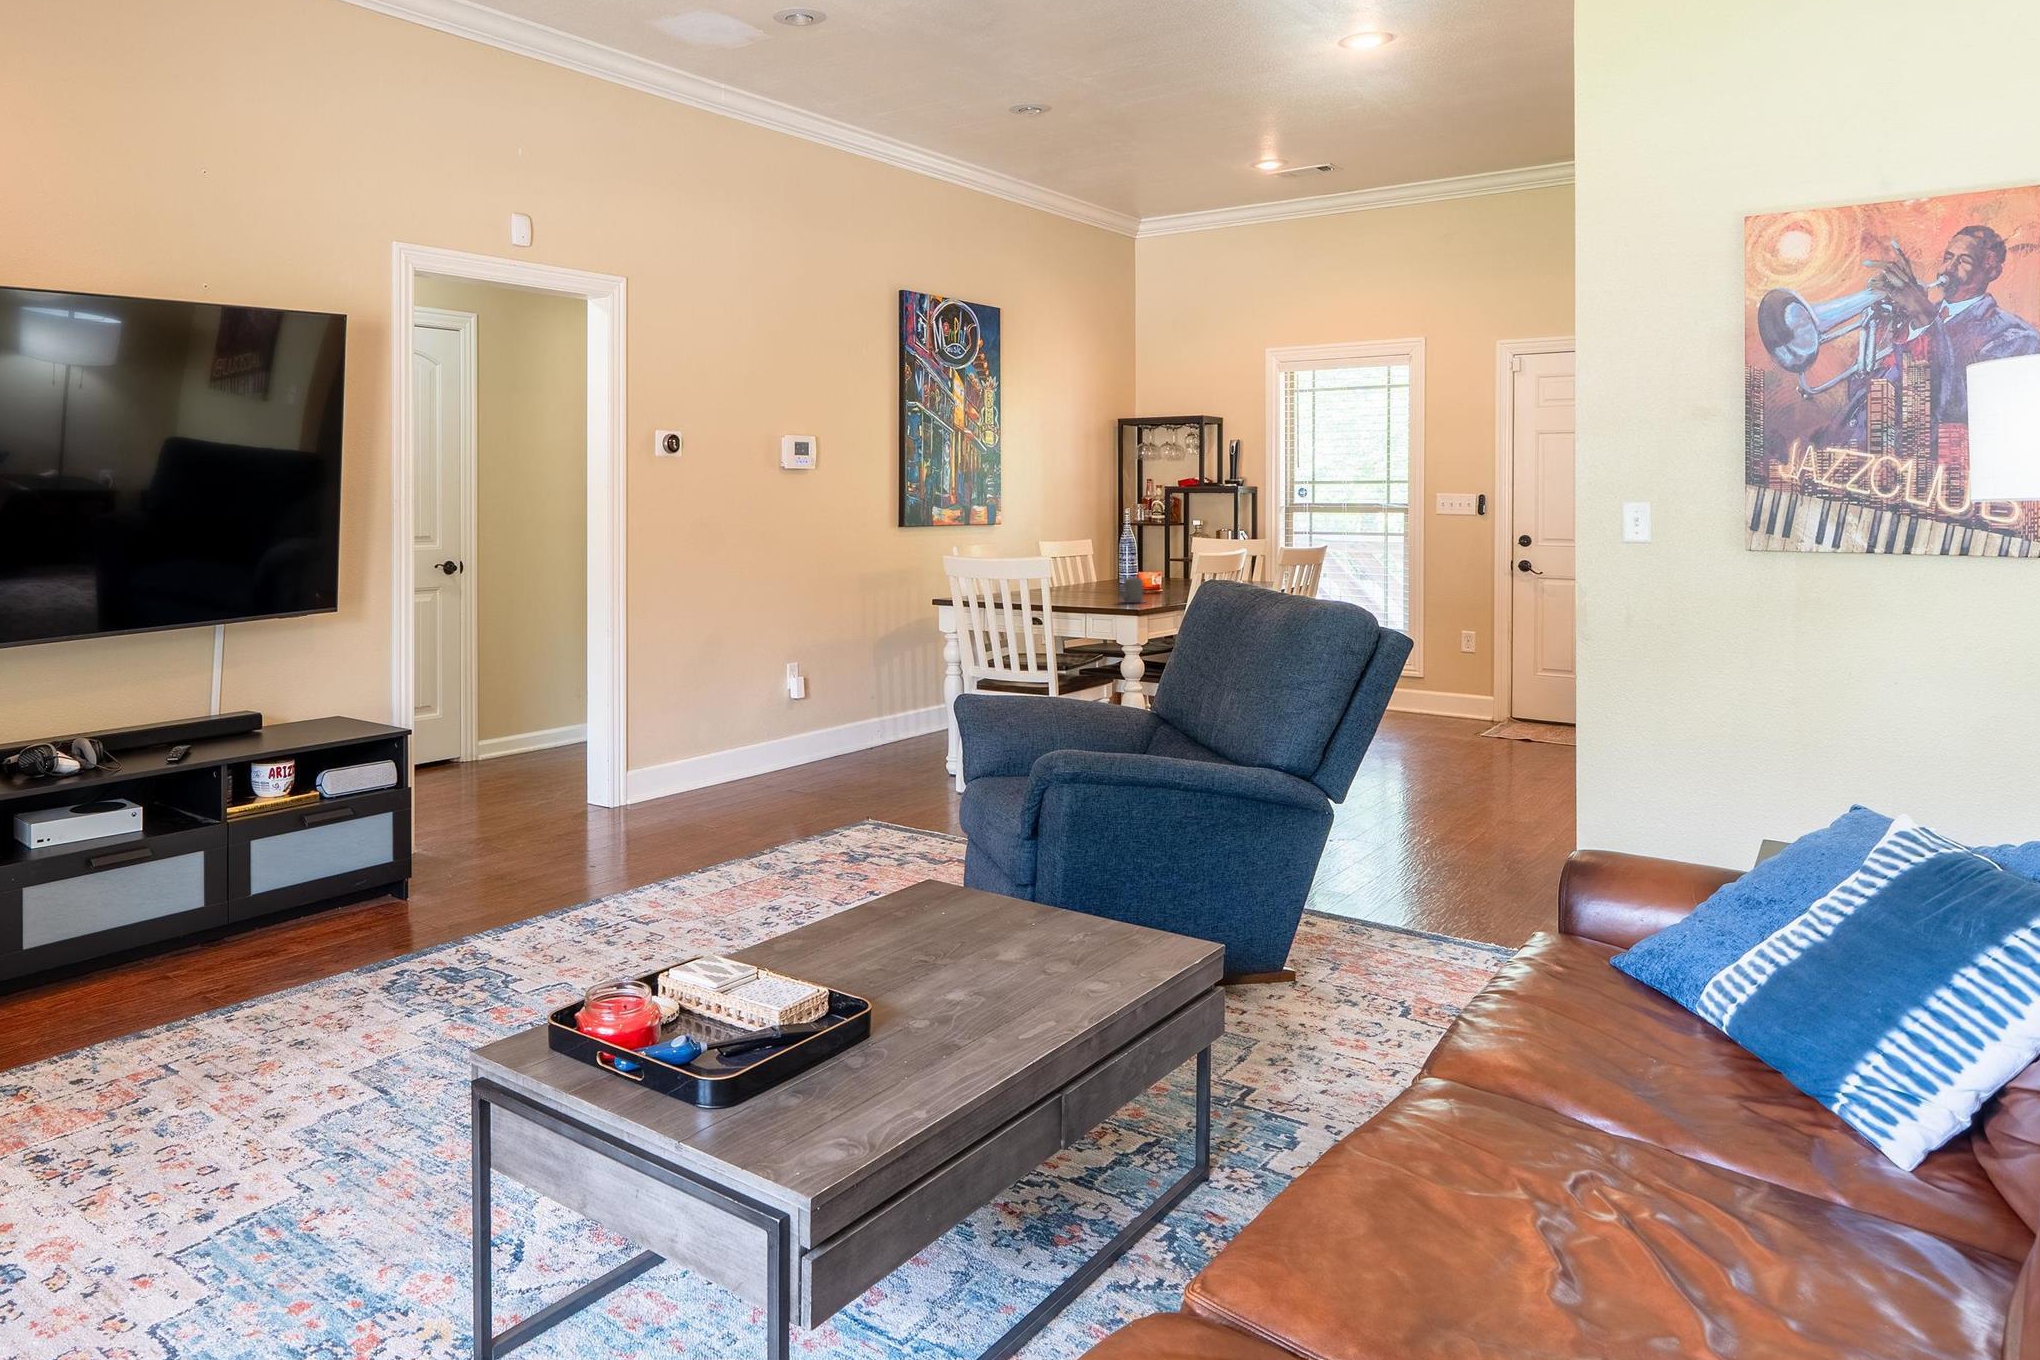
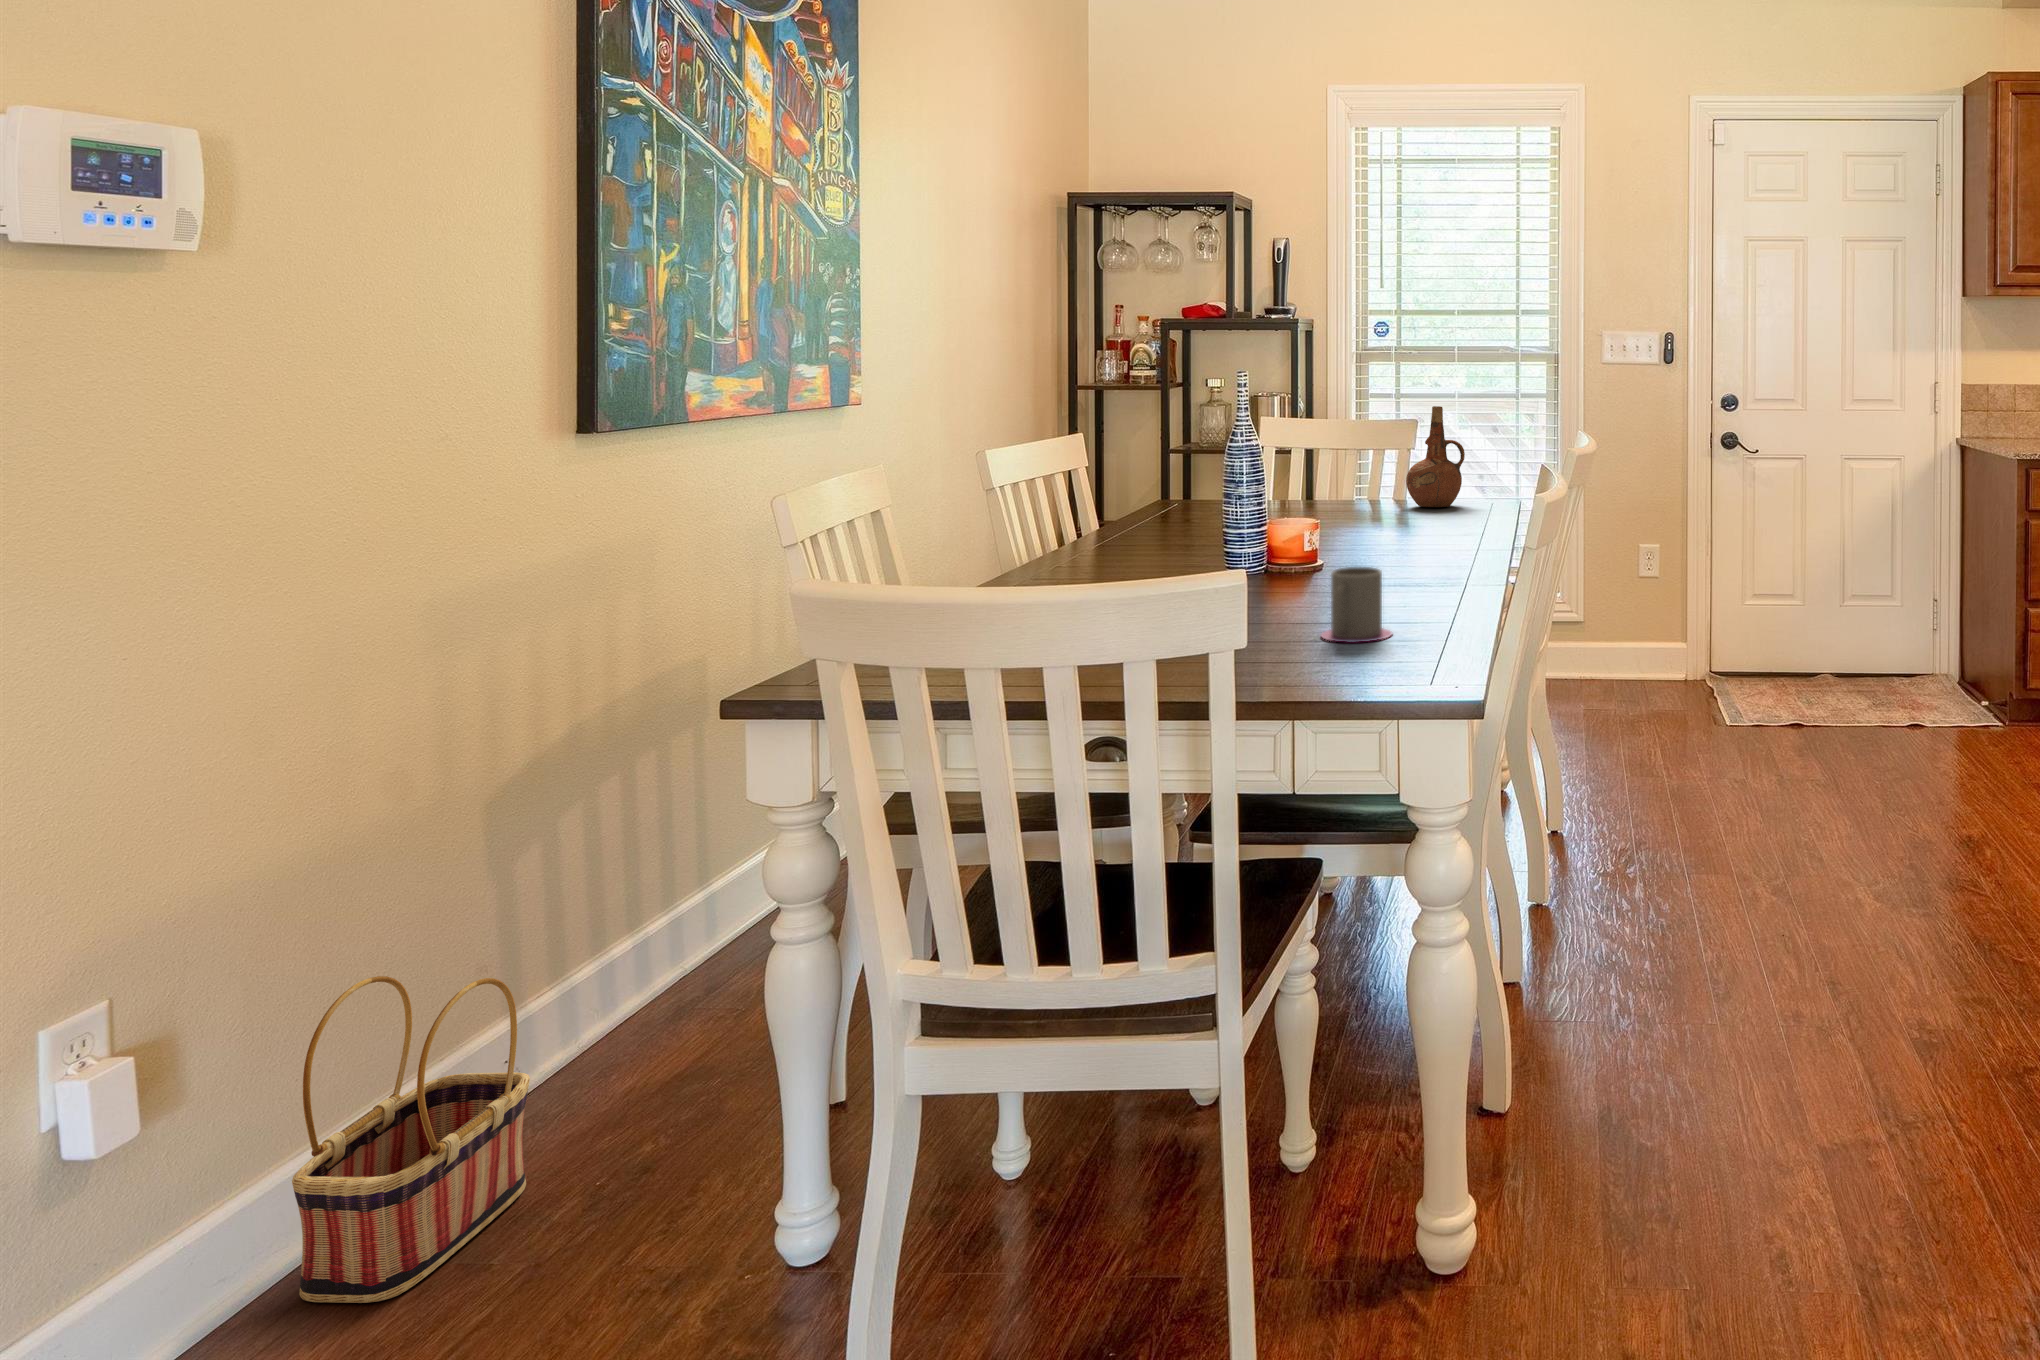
ceramic pitcher: none [1247,531,1279,583] -> present [1406,406,1465,507]
basket: none [830,684,884,769] -> present [292,976,530,1303]

